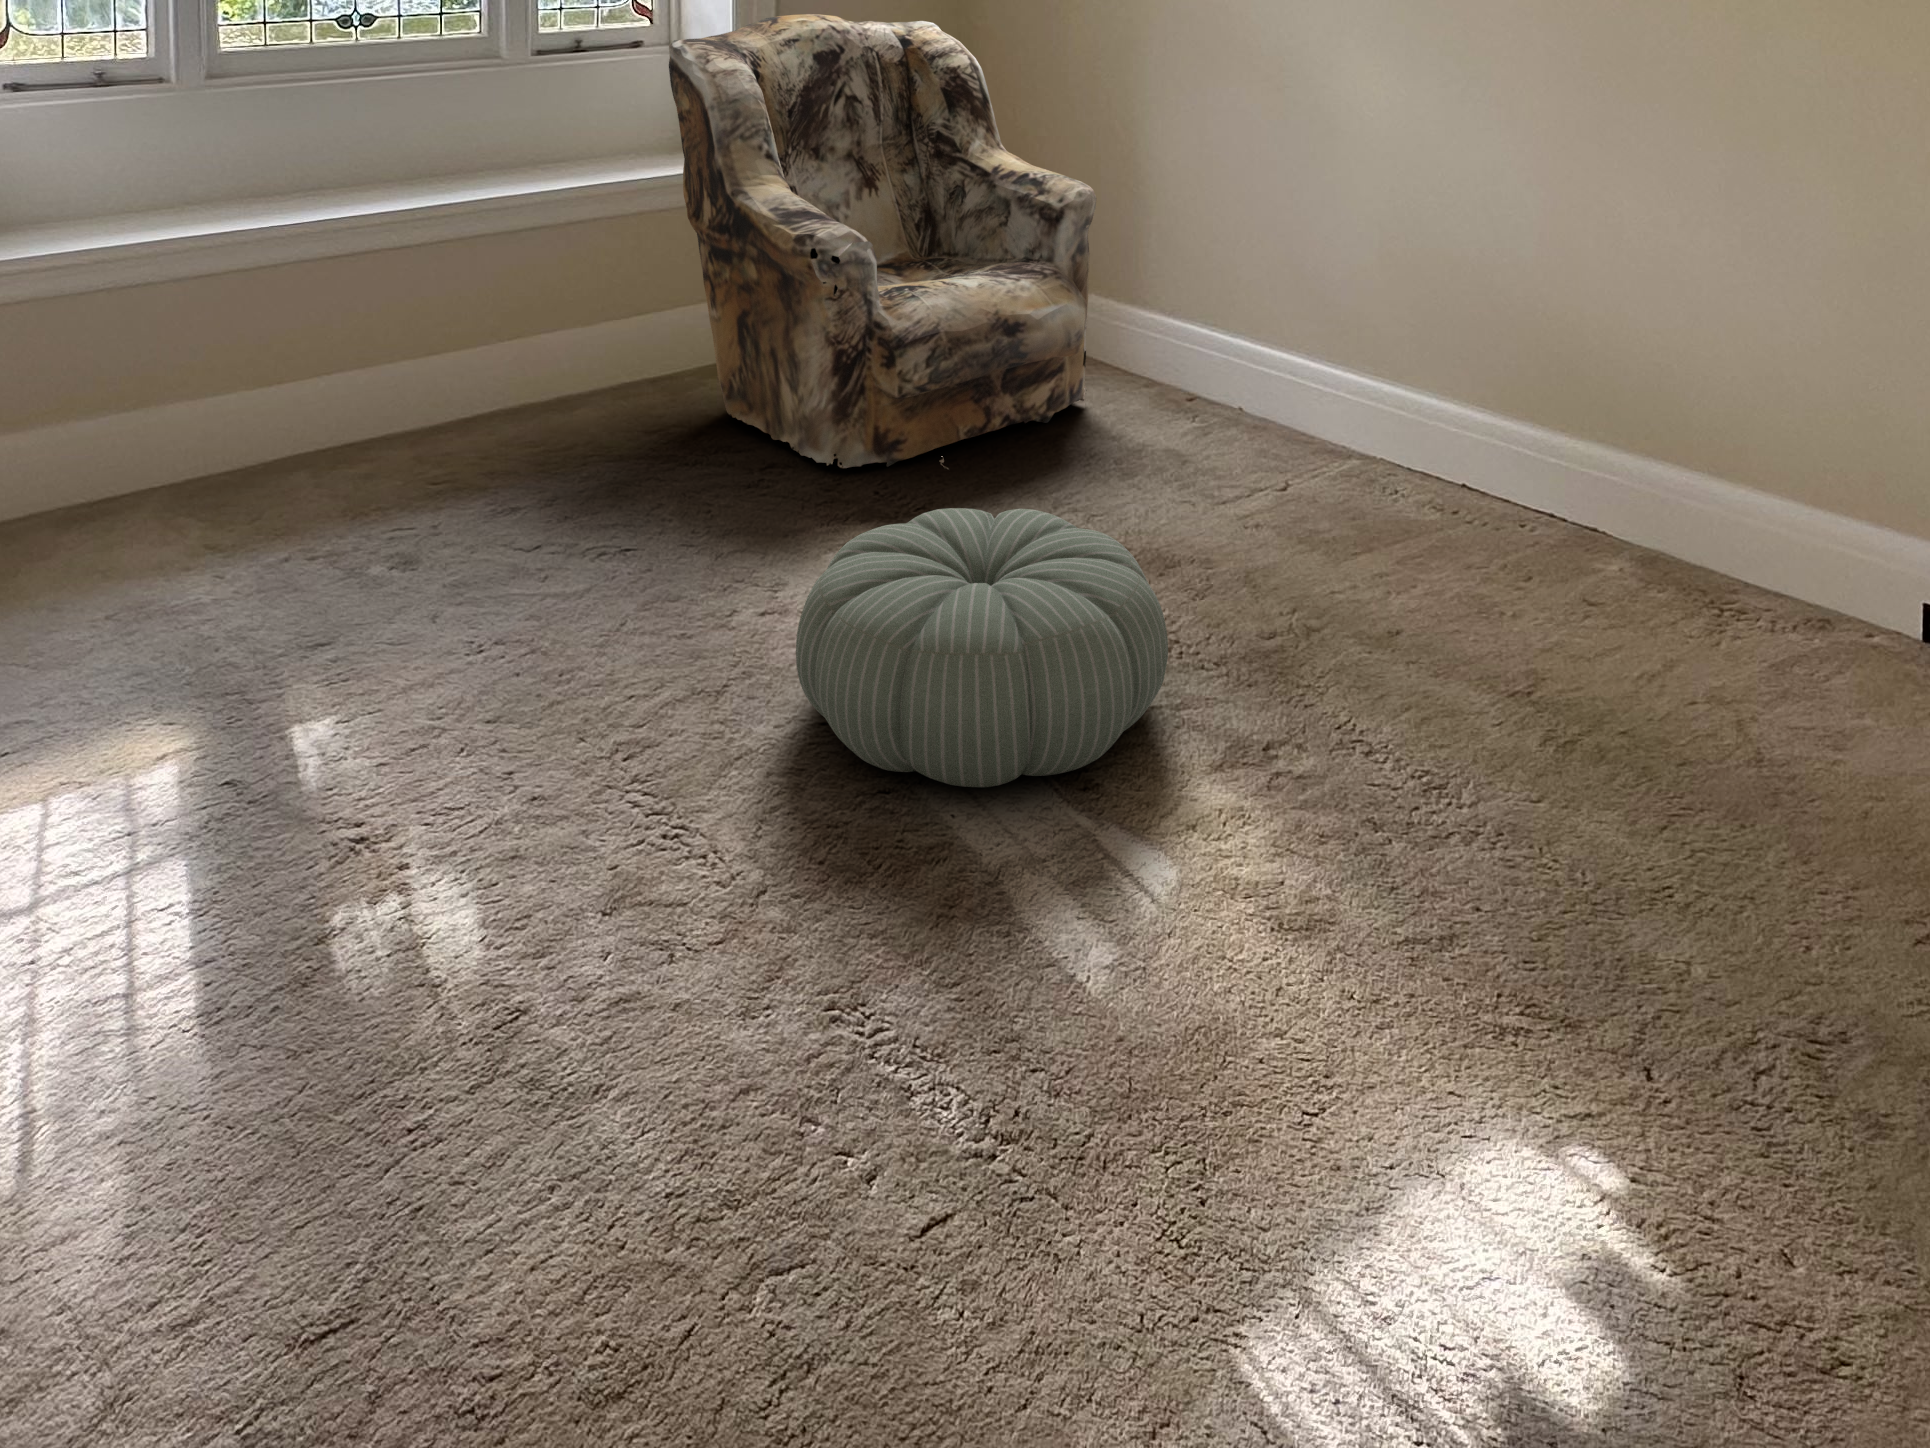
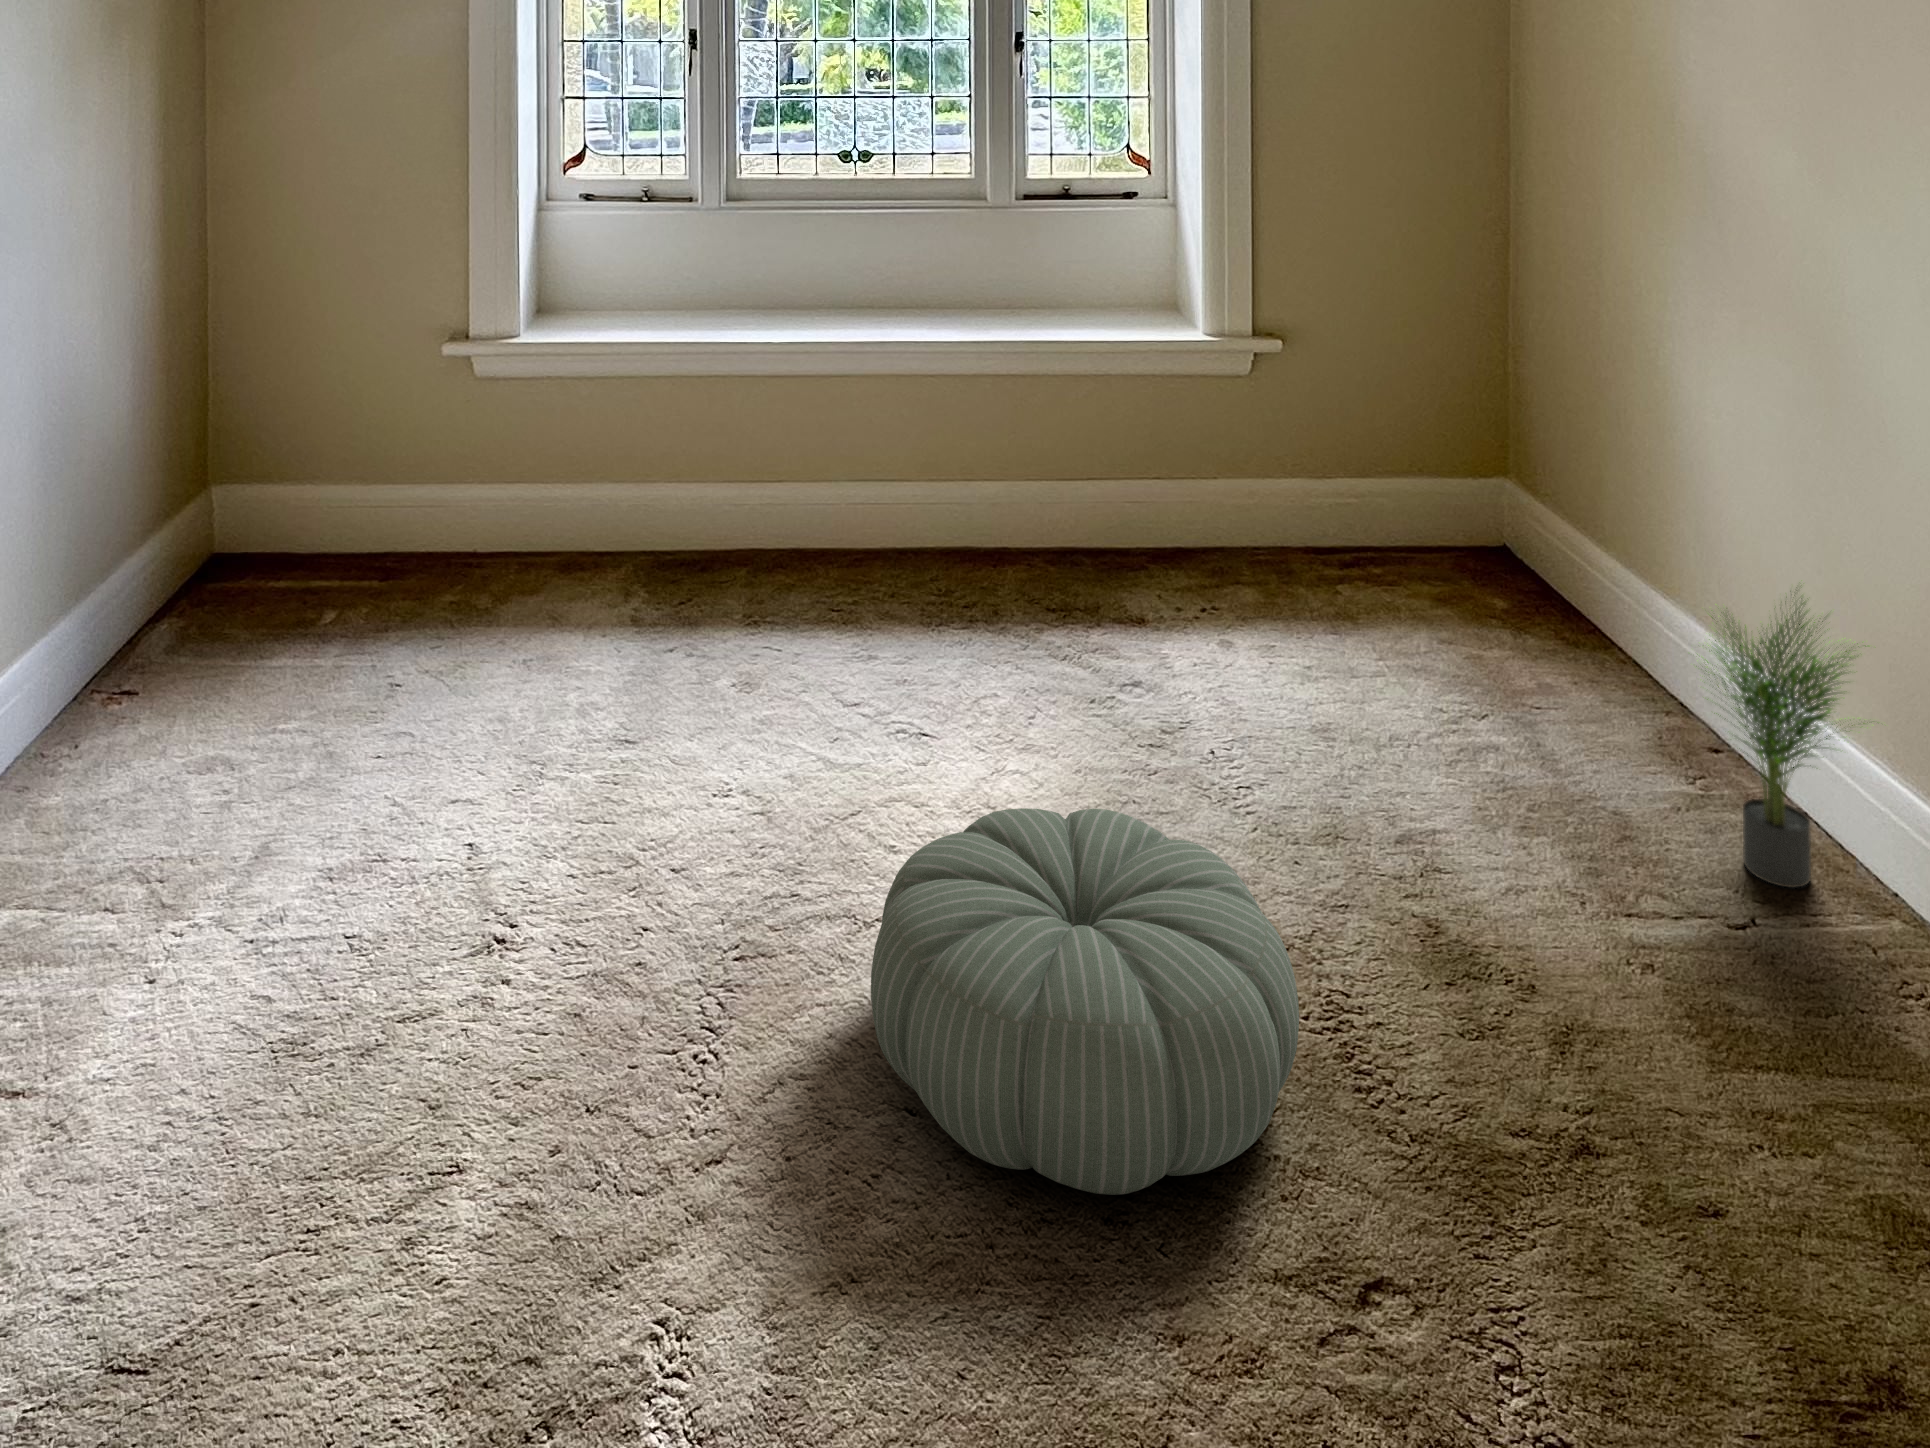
armchair: present [669,14,1097,470] -> none [1097,184,1574,753]
potted plant: none [1211,242,1342,457] -> present [1696,590,1866,888]

